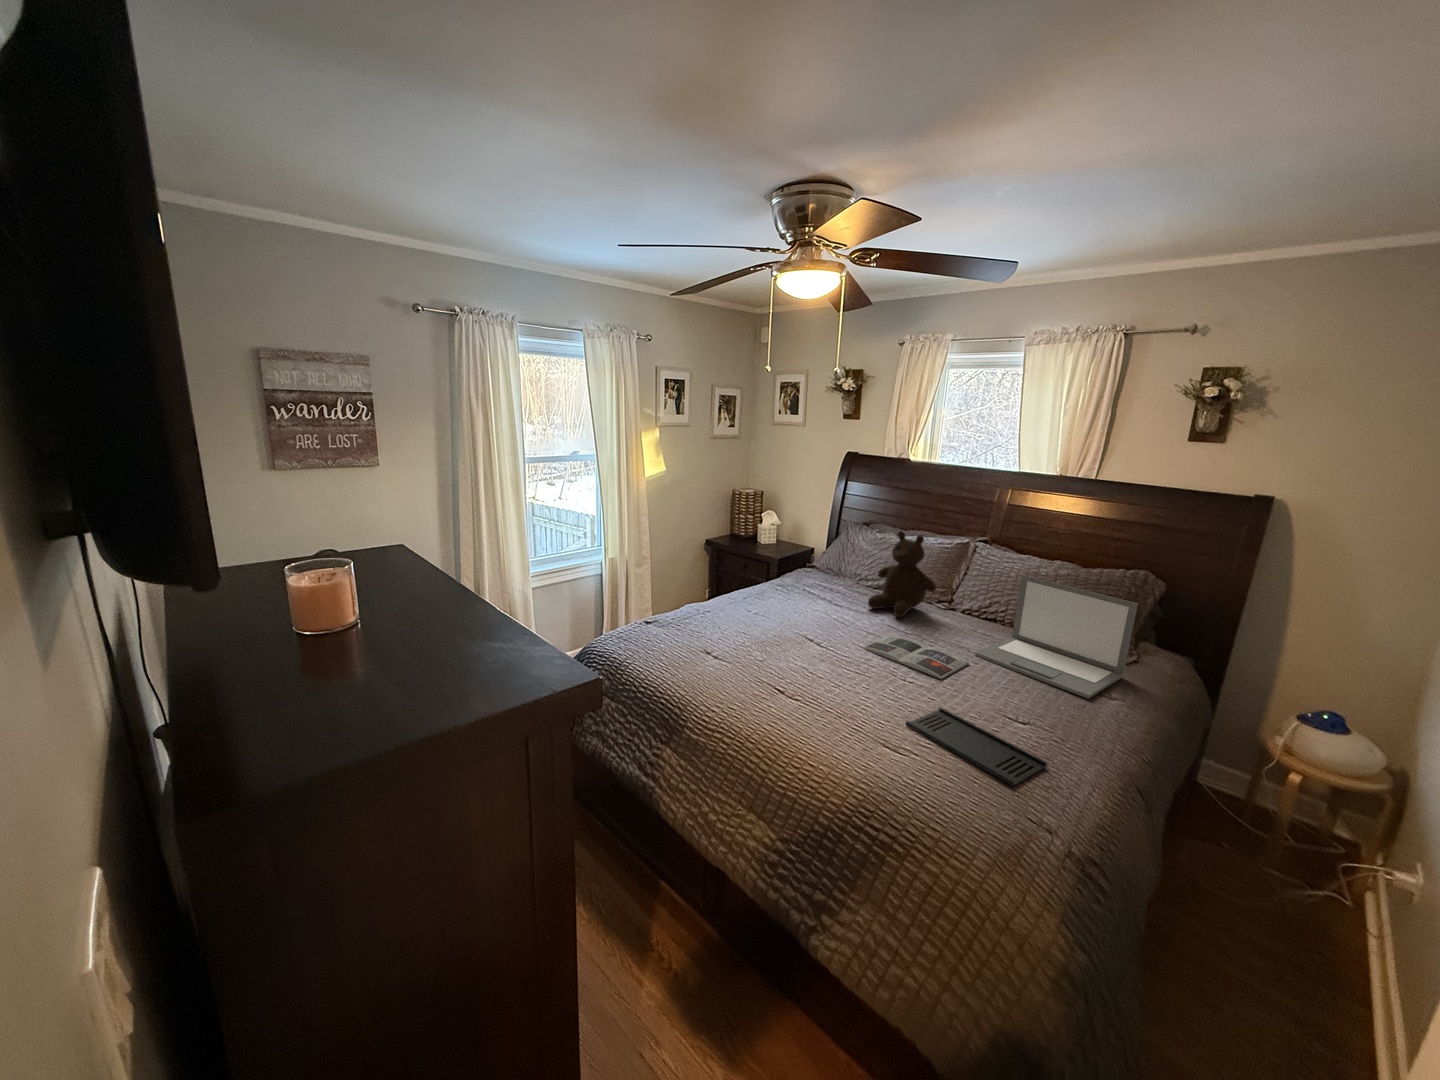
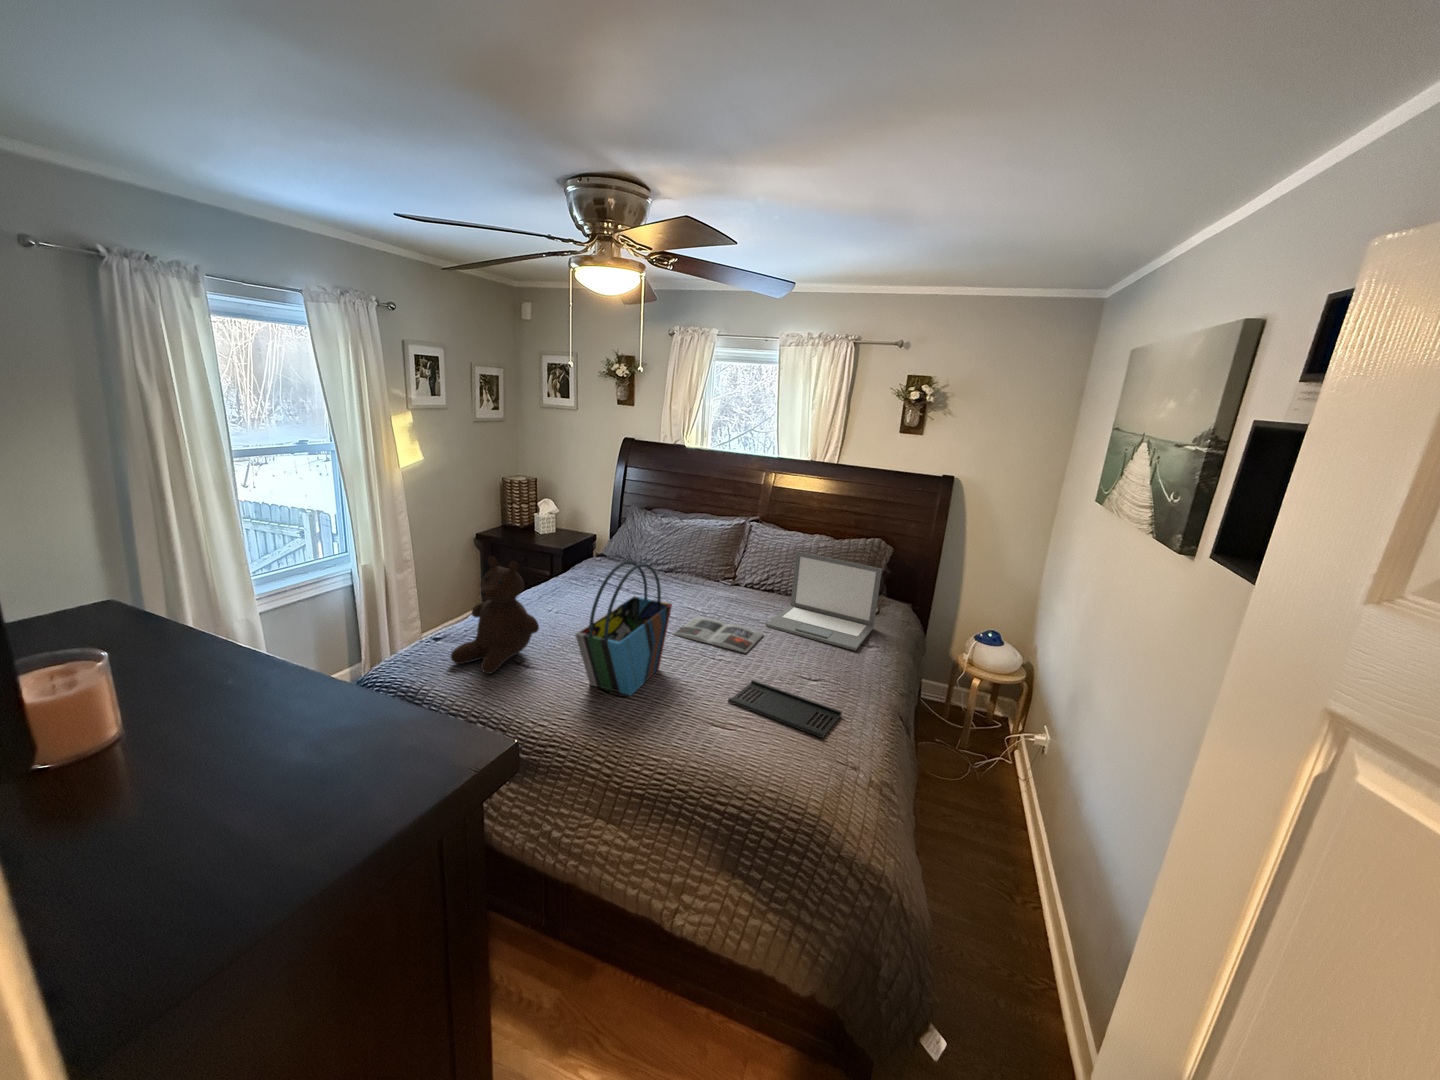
teddy bear: present [868,531,936,617] -> present [451,556,539,674]
tote bag: none [751,562,858,699] -> present [575,561,672,695]

